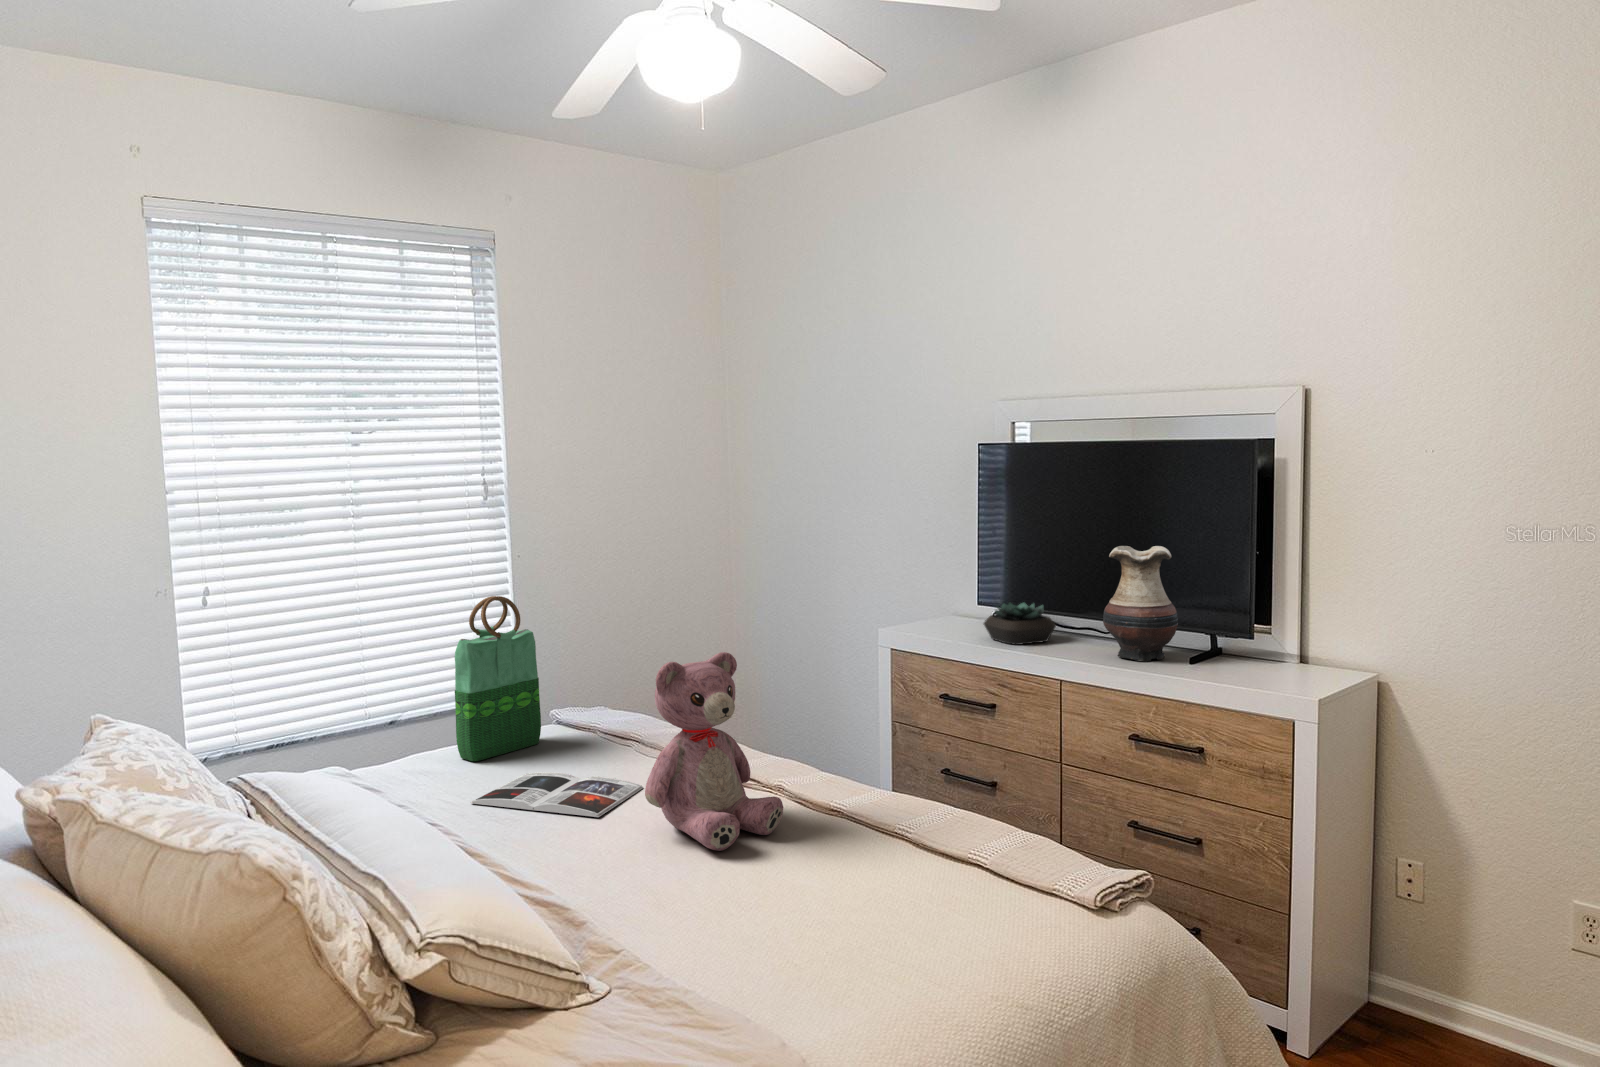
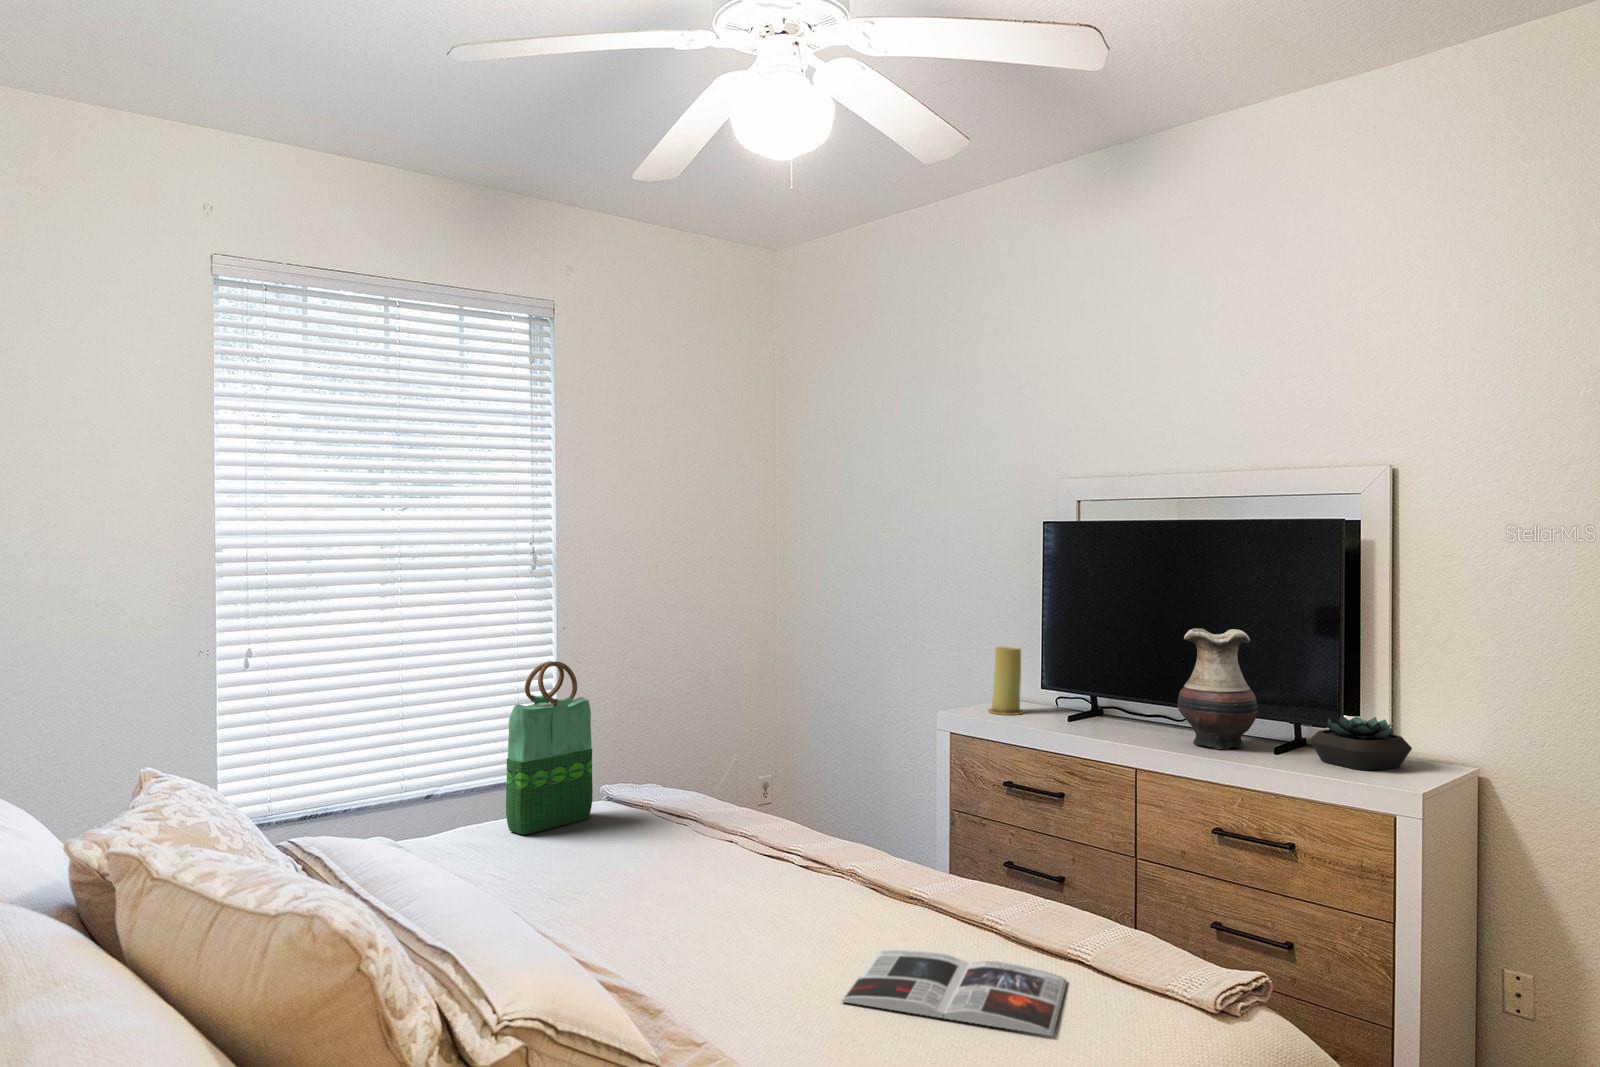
candle: none [930,565,966,631] -> present [988,647,1024,715]
succulent plant: present [984,602,1056,645] -> present [1310,715,1412,770]
teddy bear: present [645,652,783,851] -> none [715,722,862,937]
magazine: present [471,772,643,817] -> present [842,950,1067,1036]

